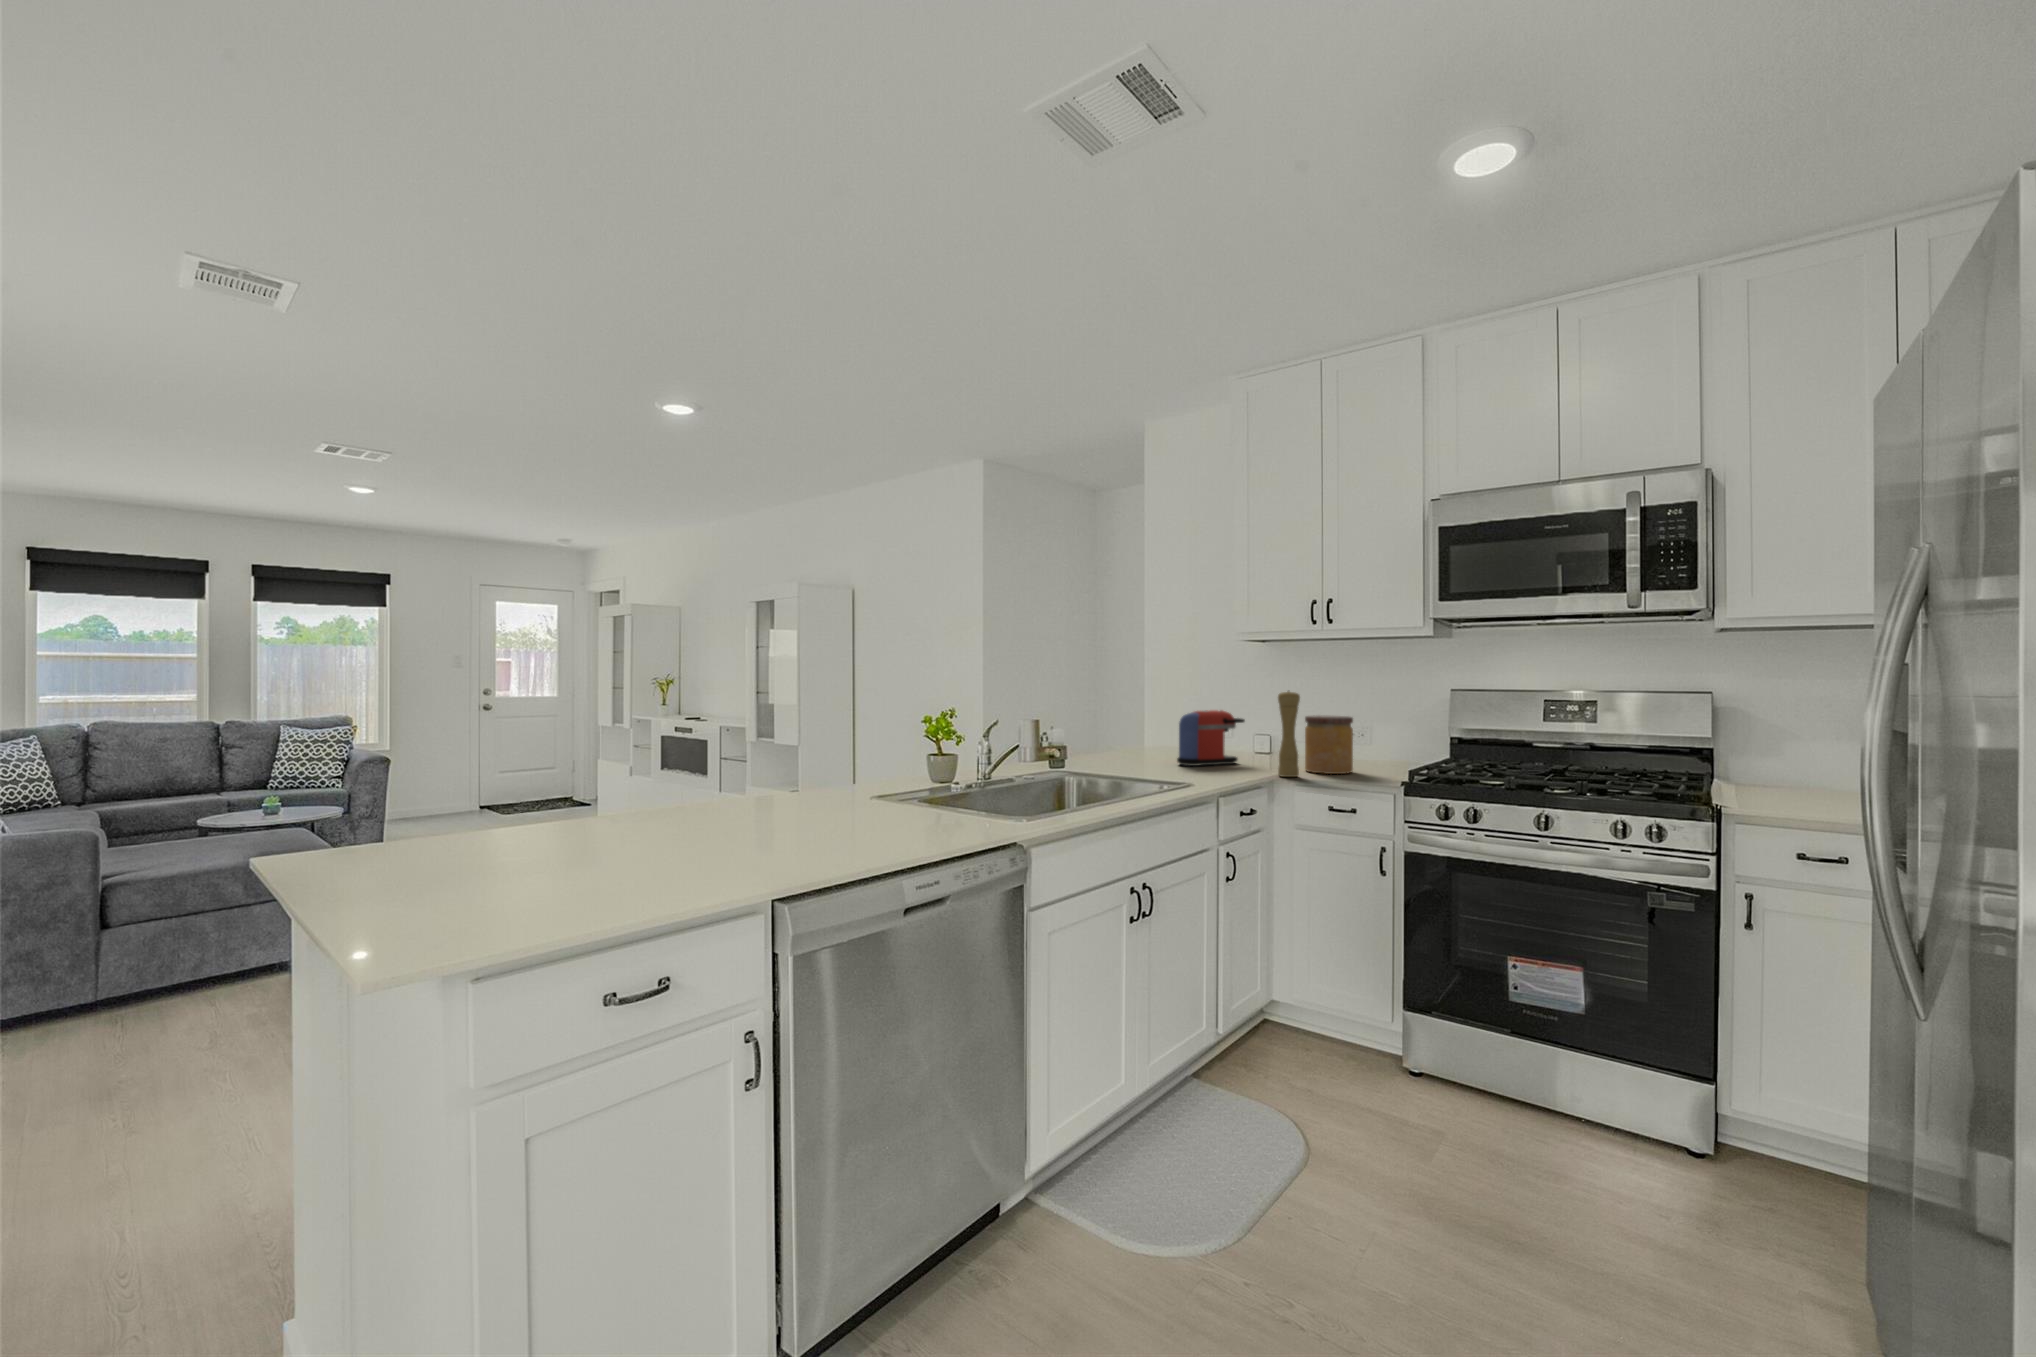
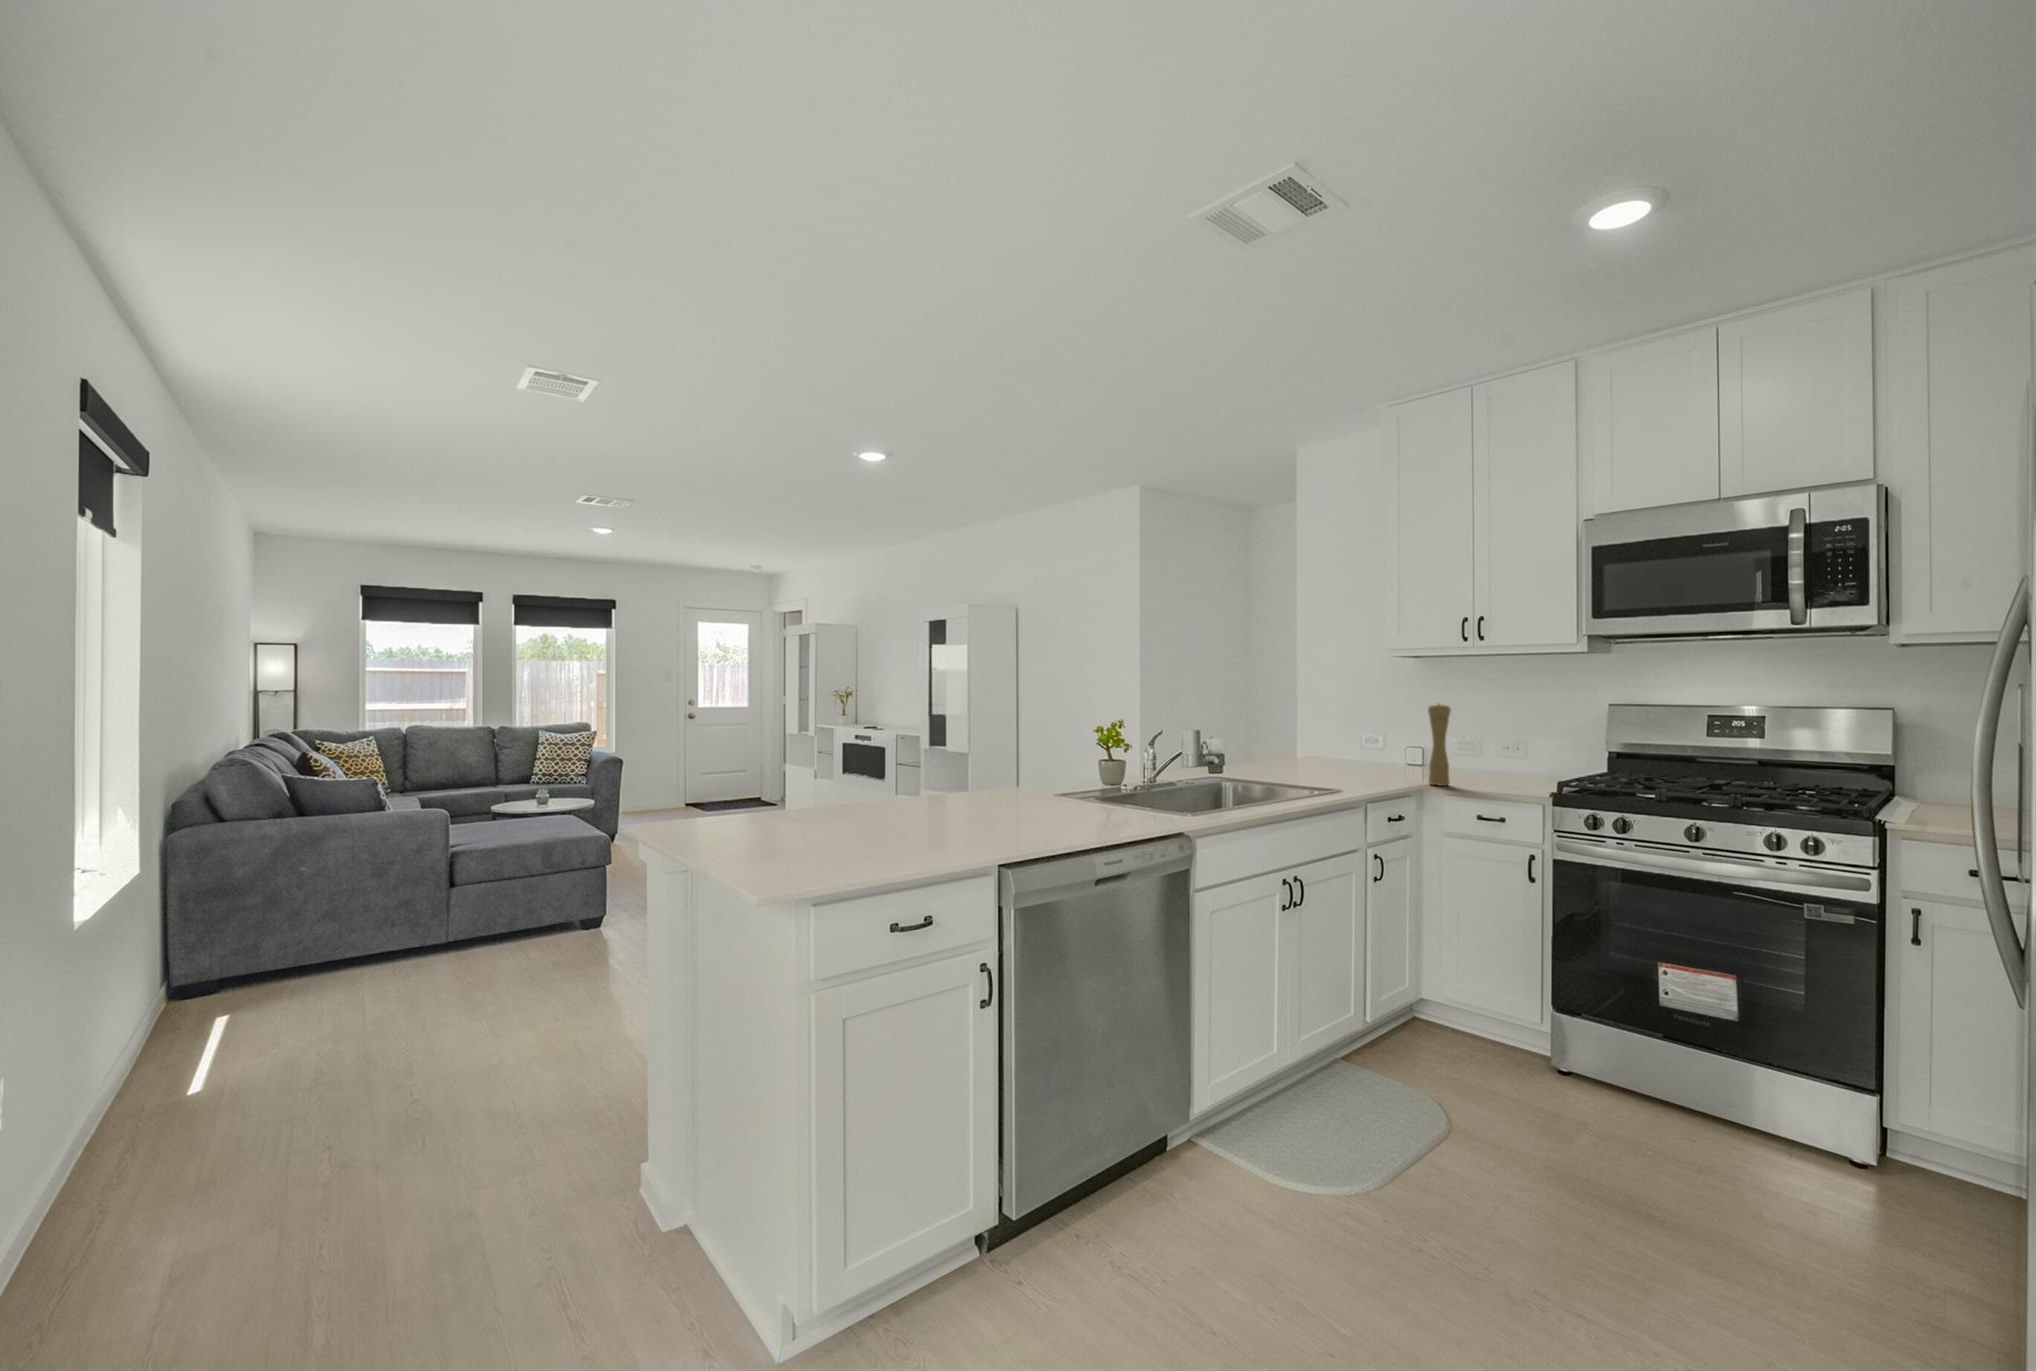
coffee maker: present [1177,710,1245,766] -> none [1329,722,1397,774]
jar: present [1305,715,1353,774] -> none [1457,727,1506,784]

